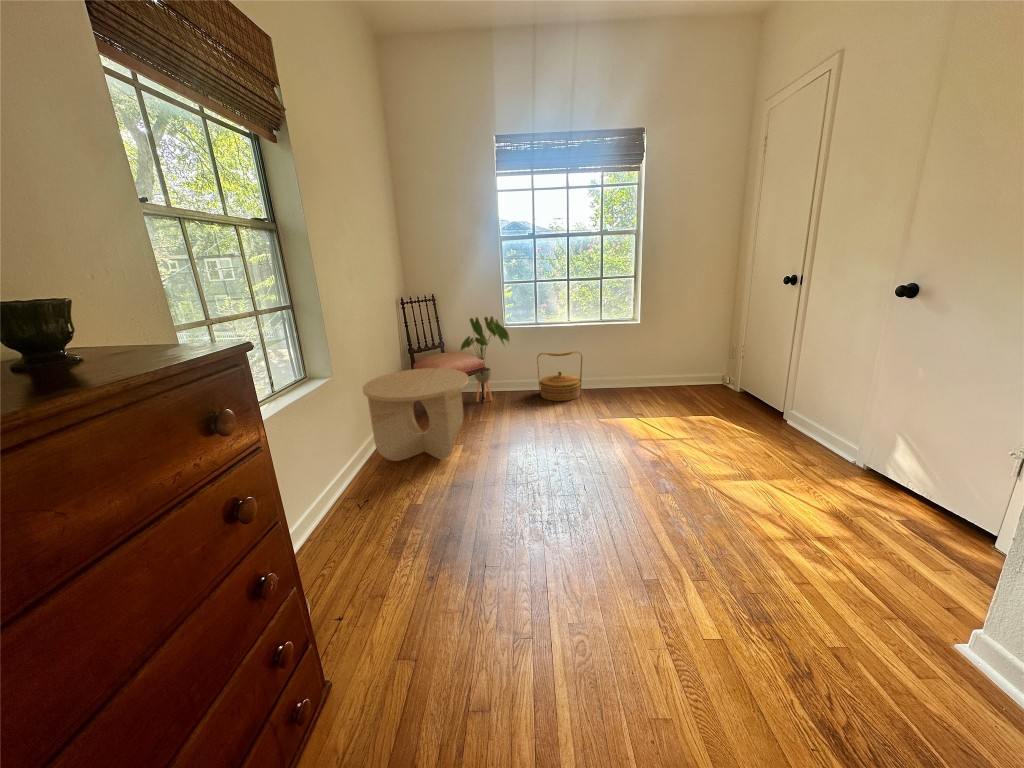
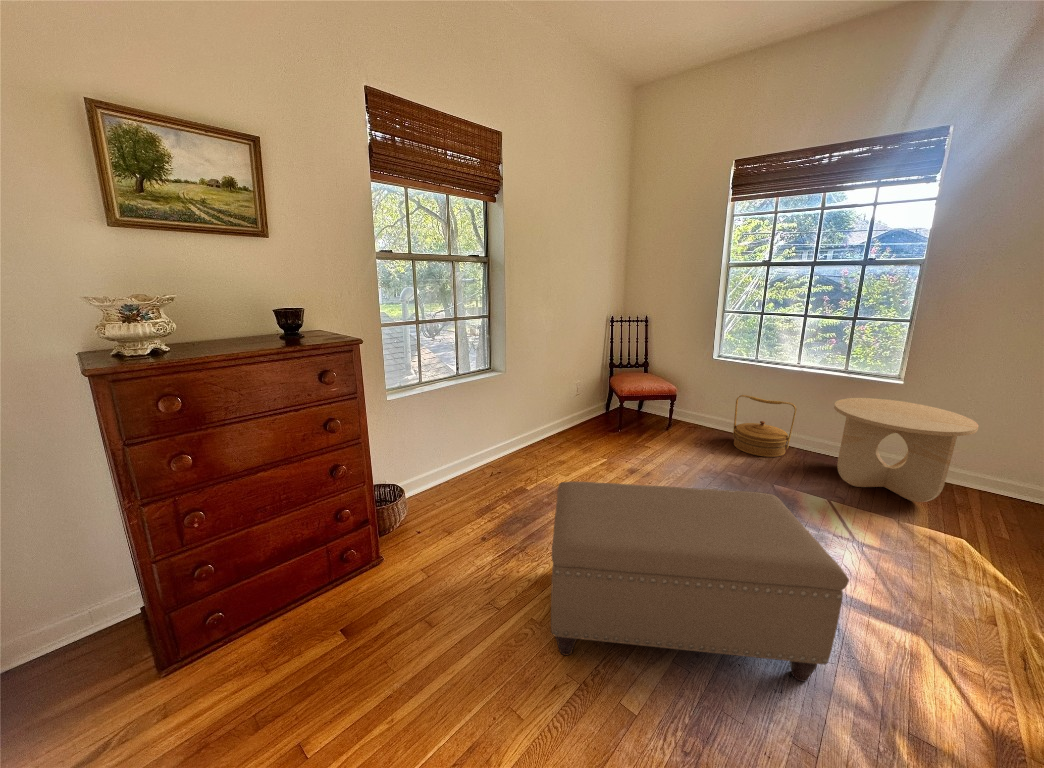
house plant: present [461,316,509,401] -> none [648,344,703,432]
side table: present [363,368,469,461] -> present [834,398,979,502]
ottoman: none [530,413,782,634] -> present [551,482,849,682]

